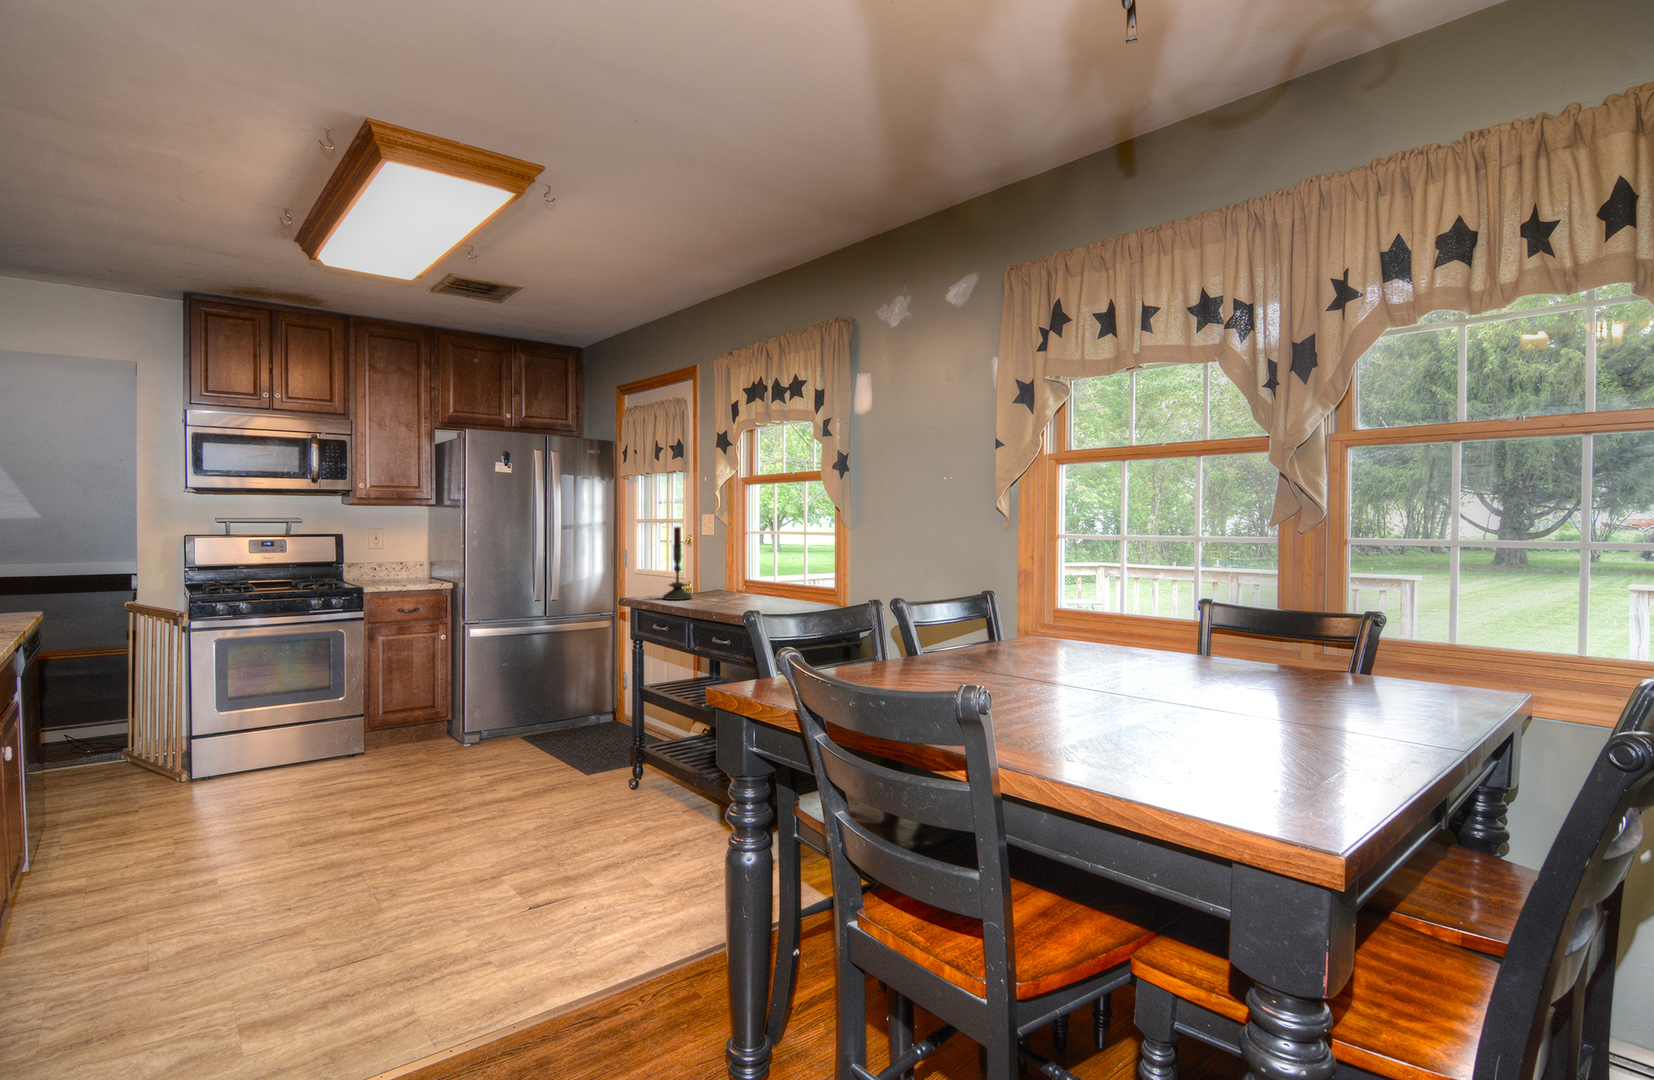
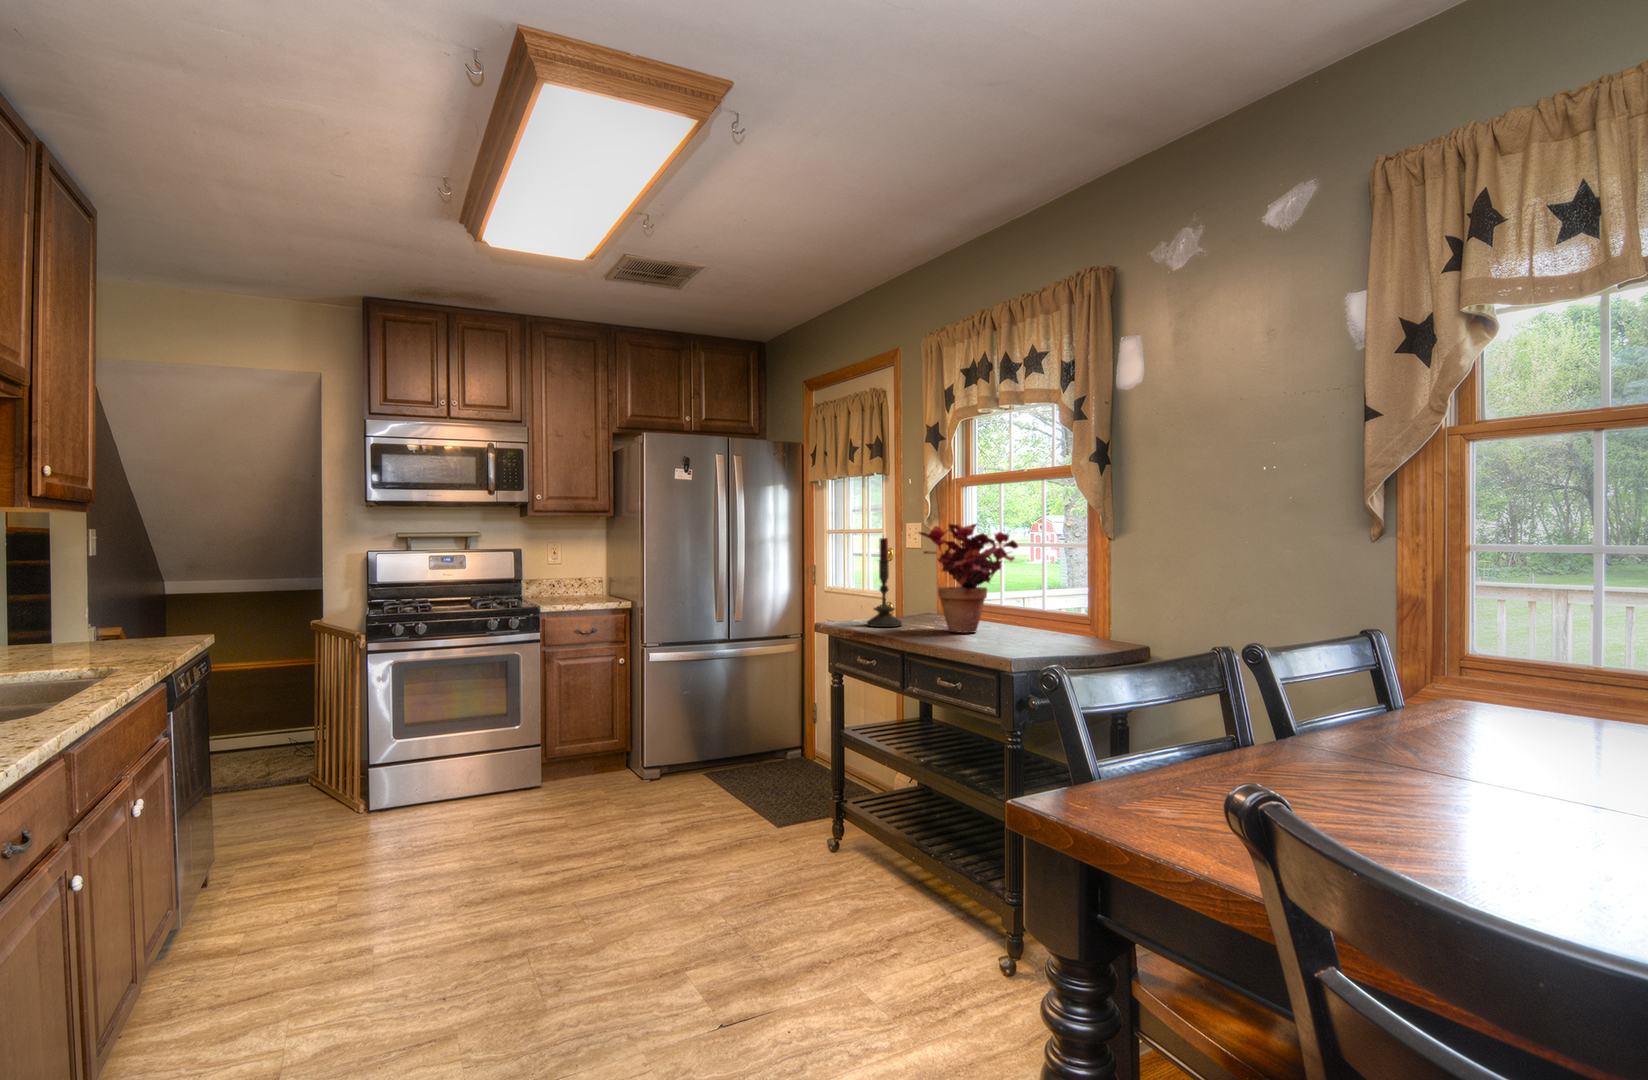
potted plant: none [702,515,782,603] -> present [919,524,1018,633]

